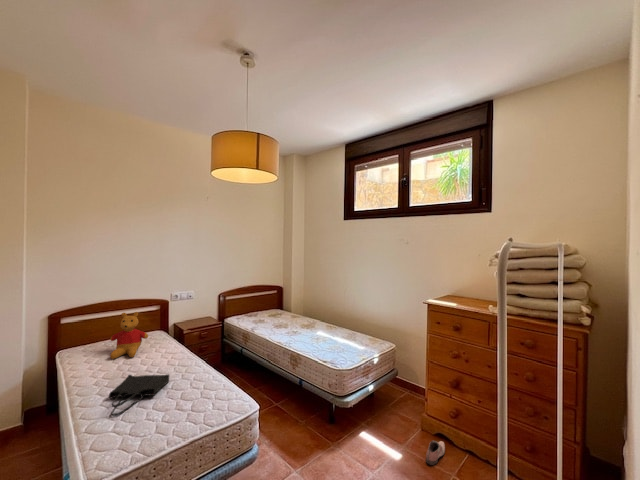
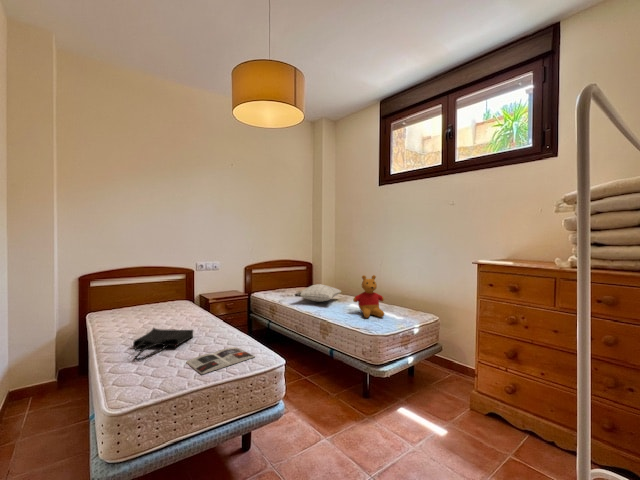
stuffed bear: present [110,312,148,359] -> present [353,275,384,318]
pillow: none [266,313,310,330] -> present [295,284,341,302]
magazine: none [163,392,231,430] -> present [186,347,255,374]
shoe: present [426,441,445,465] -> none [477,416,500,442]

